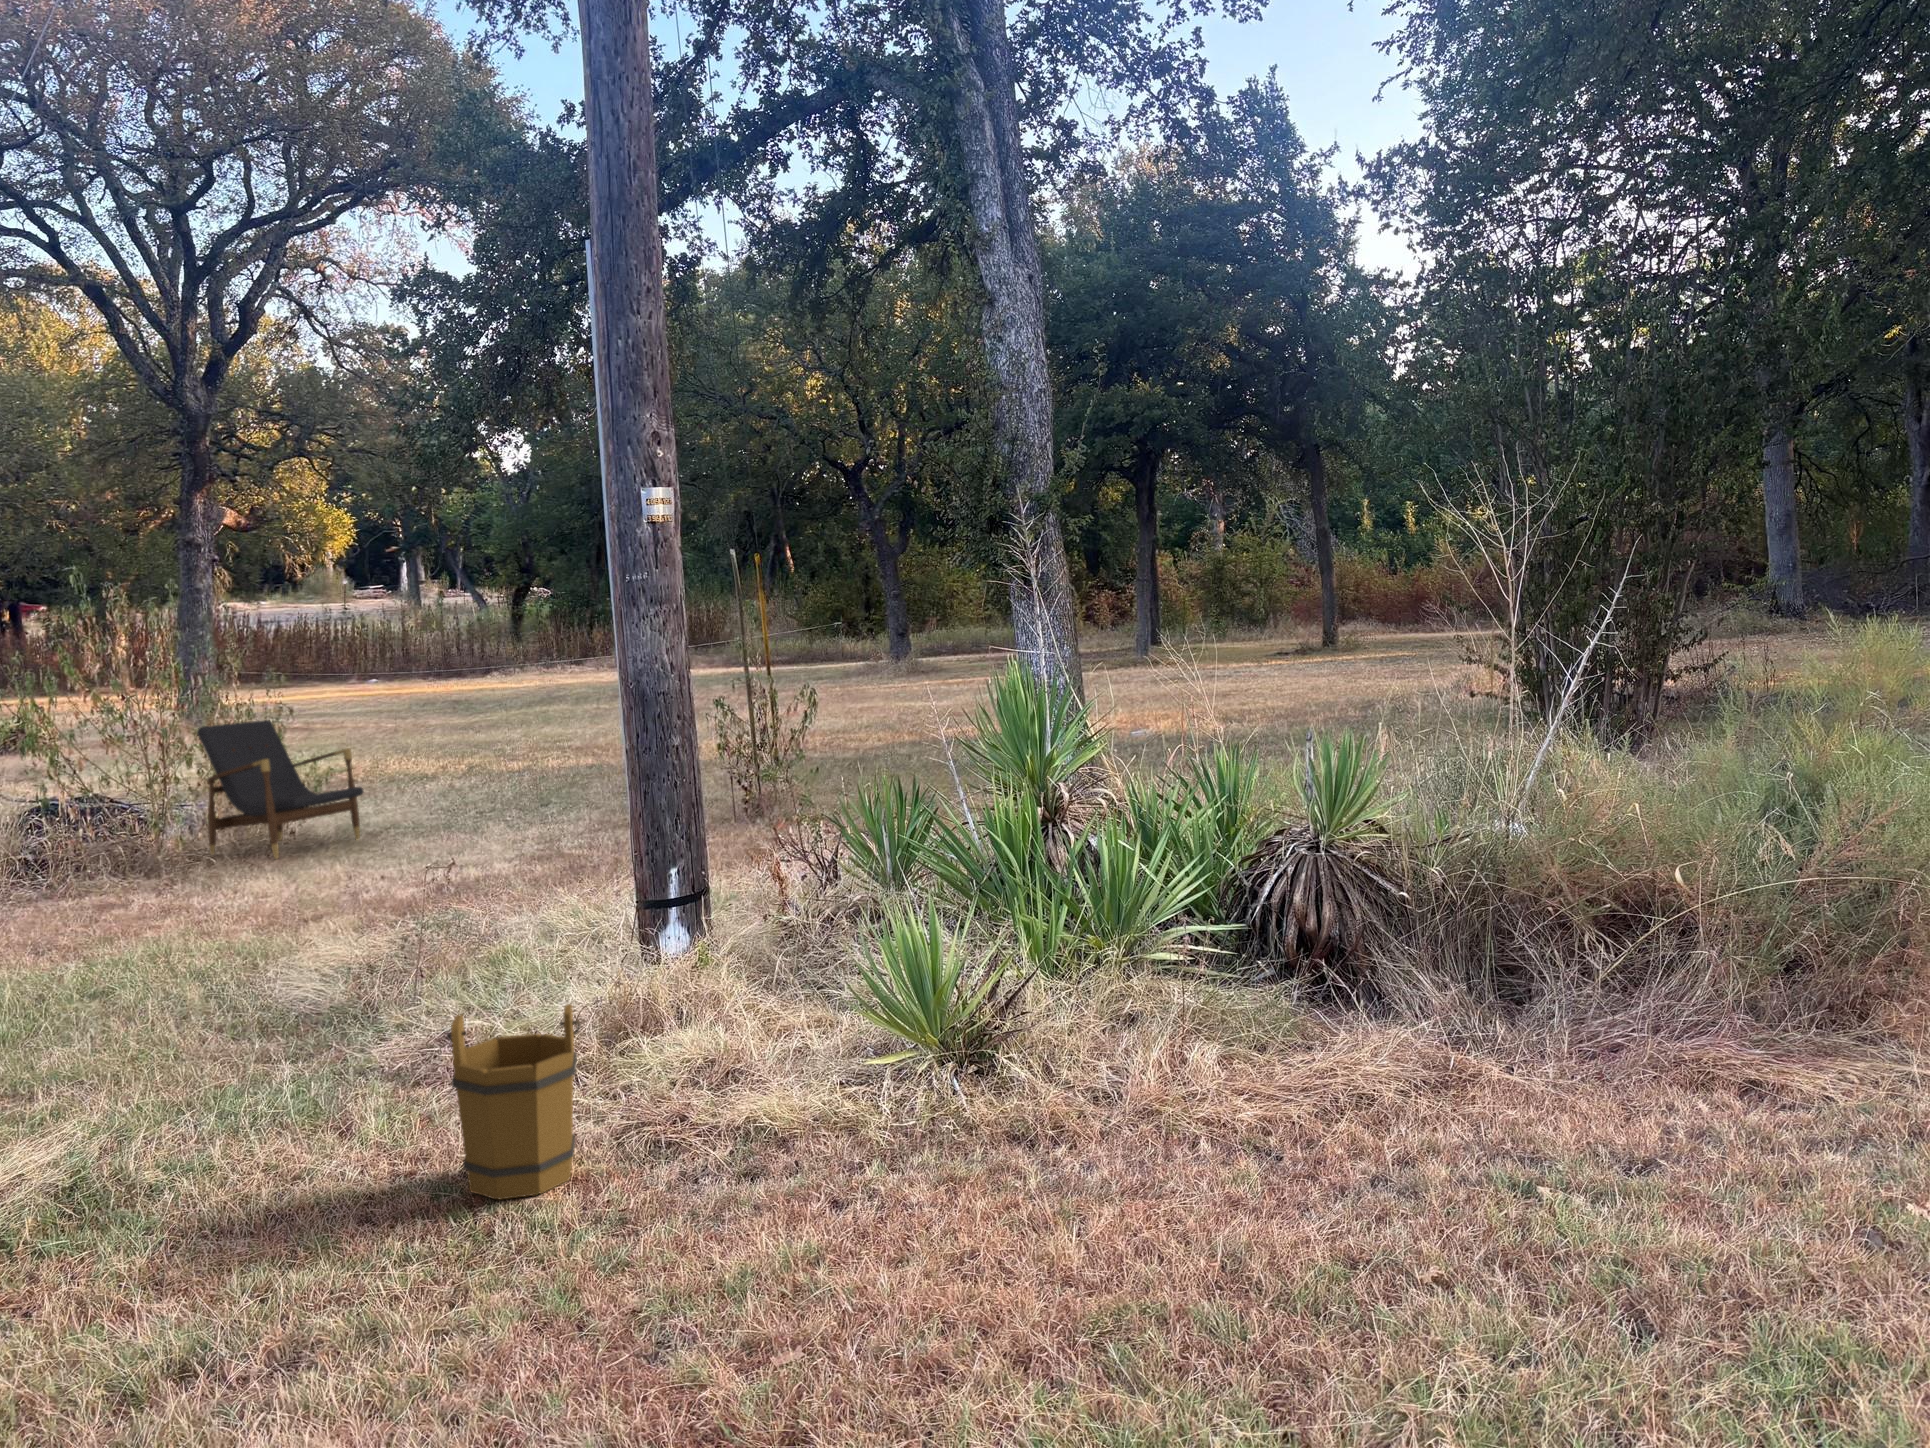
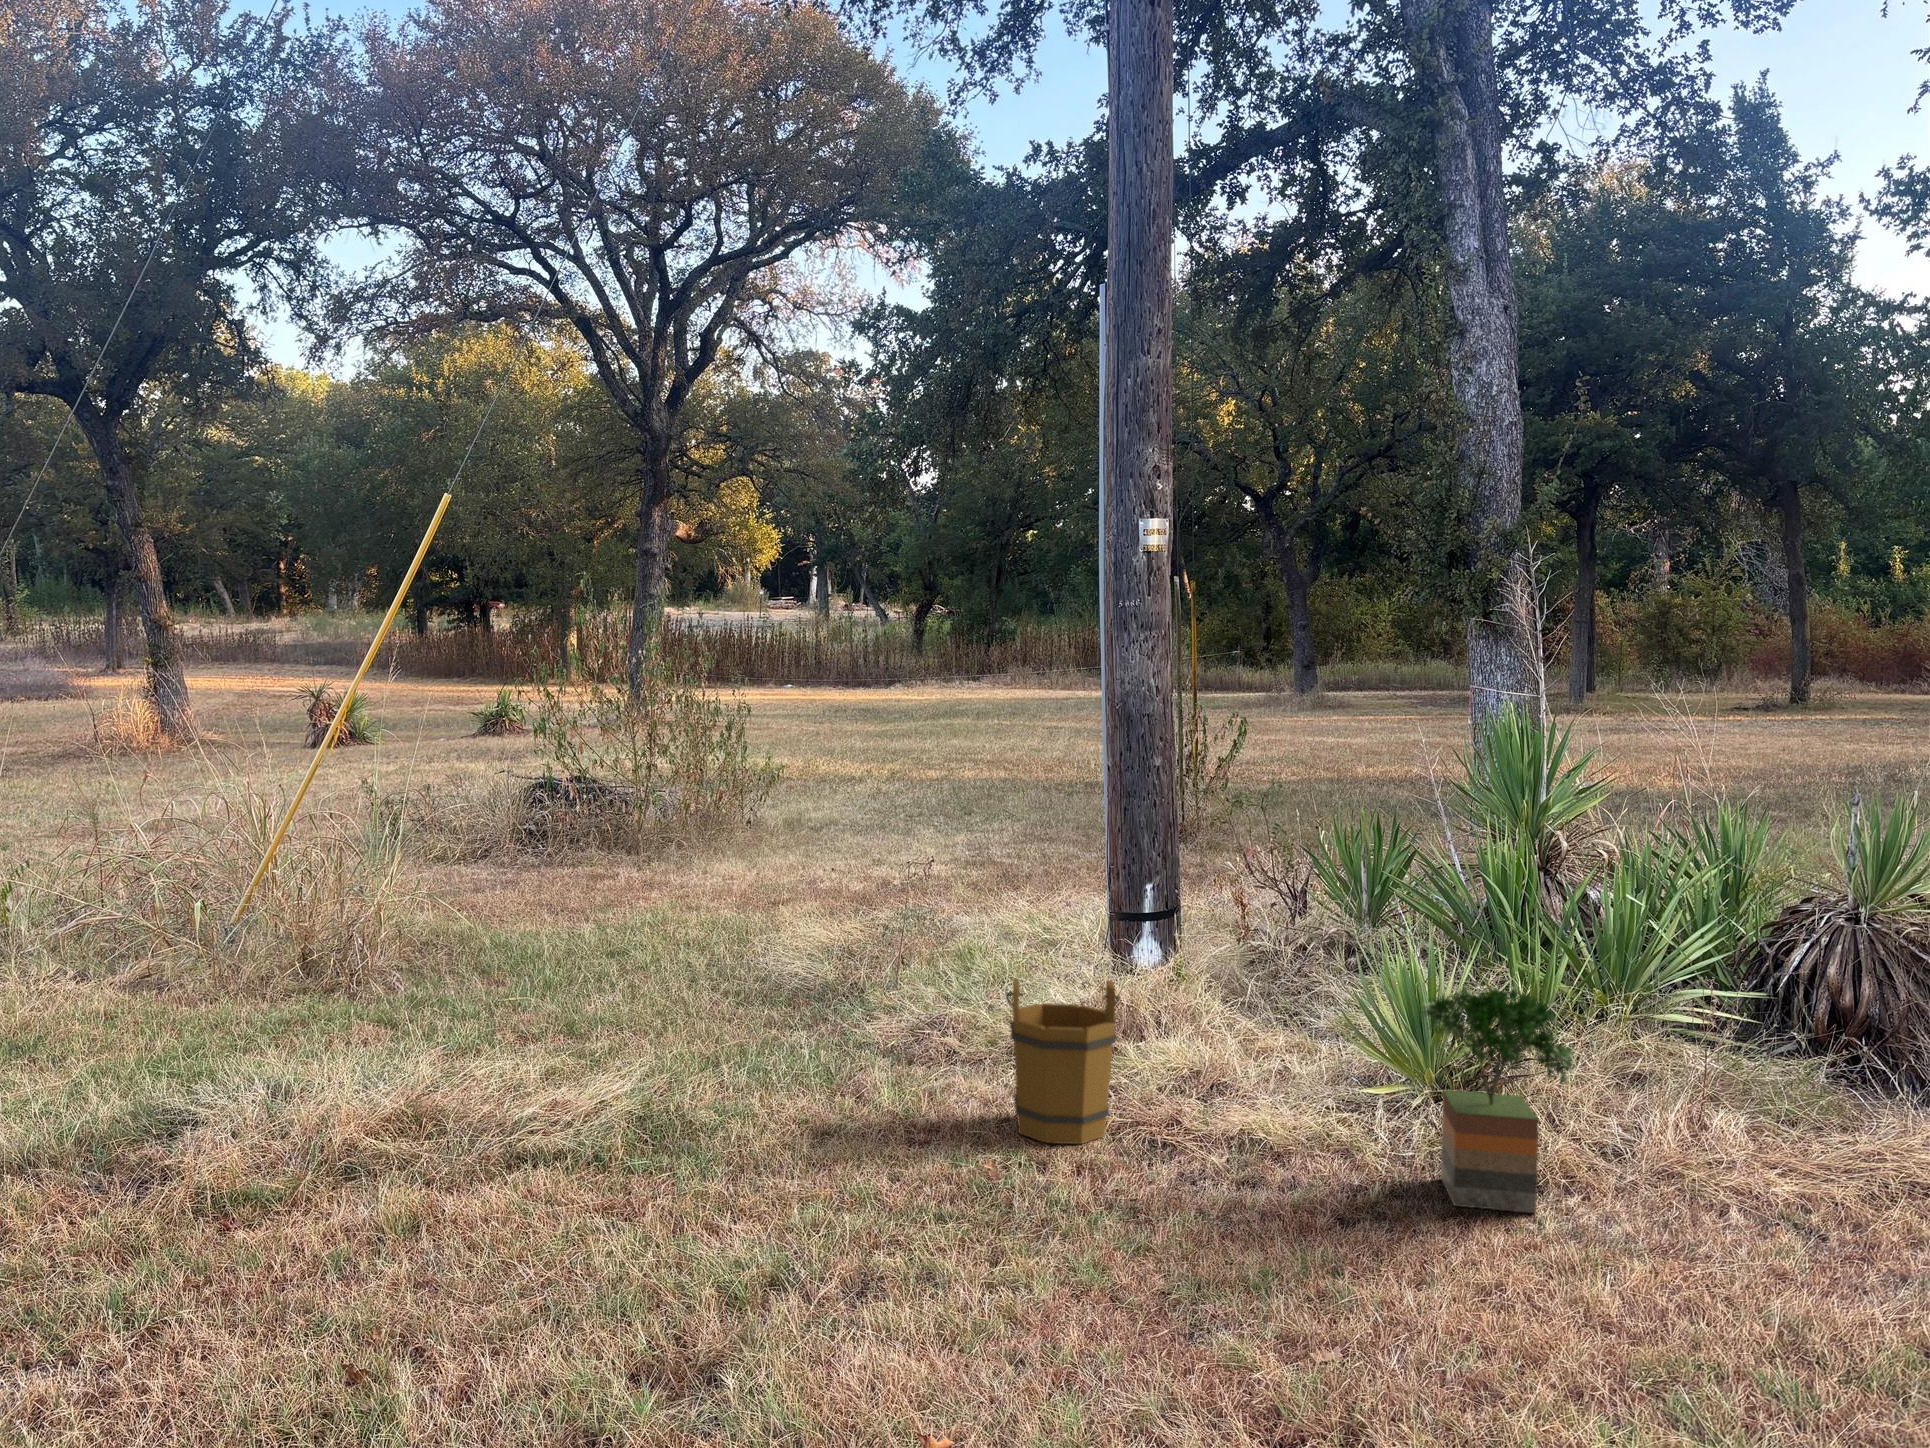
lounge chair: present [197,720,364,859] -> none [683,717,819,843]
potted tree: none [885,965,1039,1207] -> present [1423,987,1576,1213]

